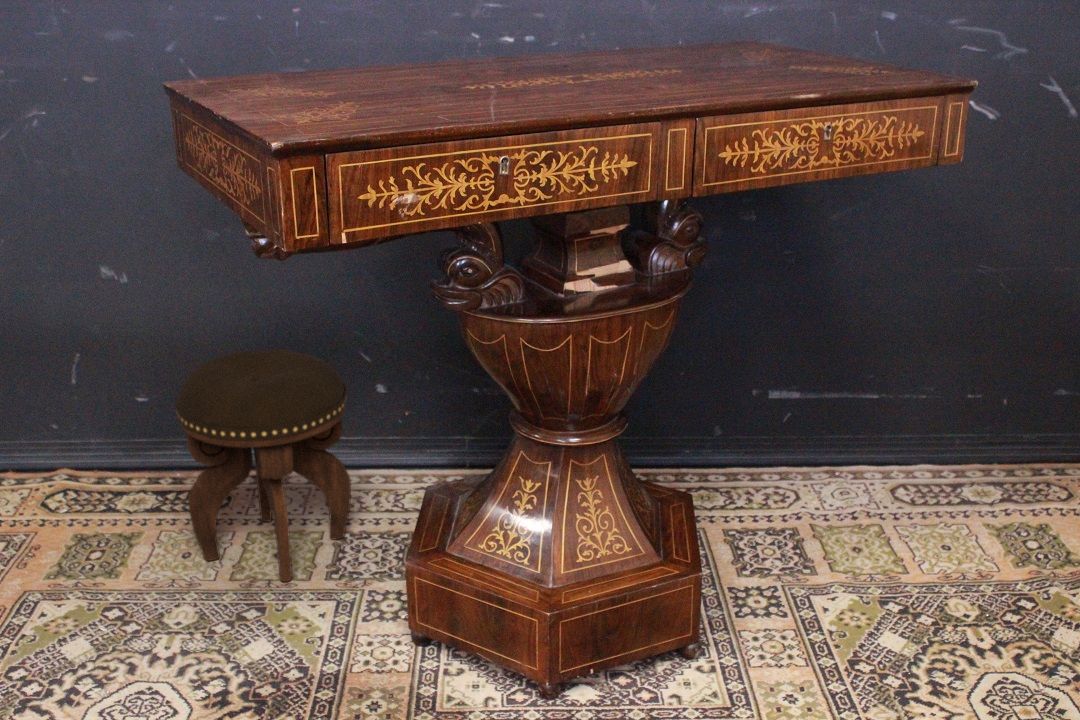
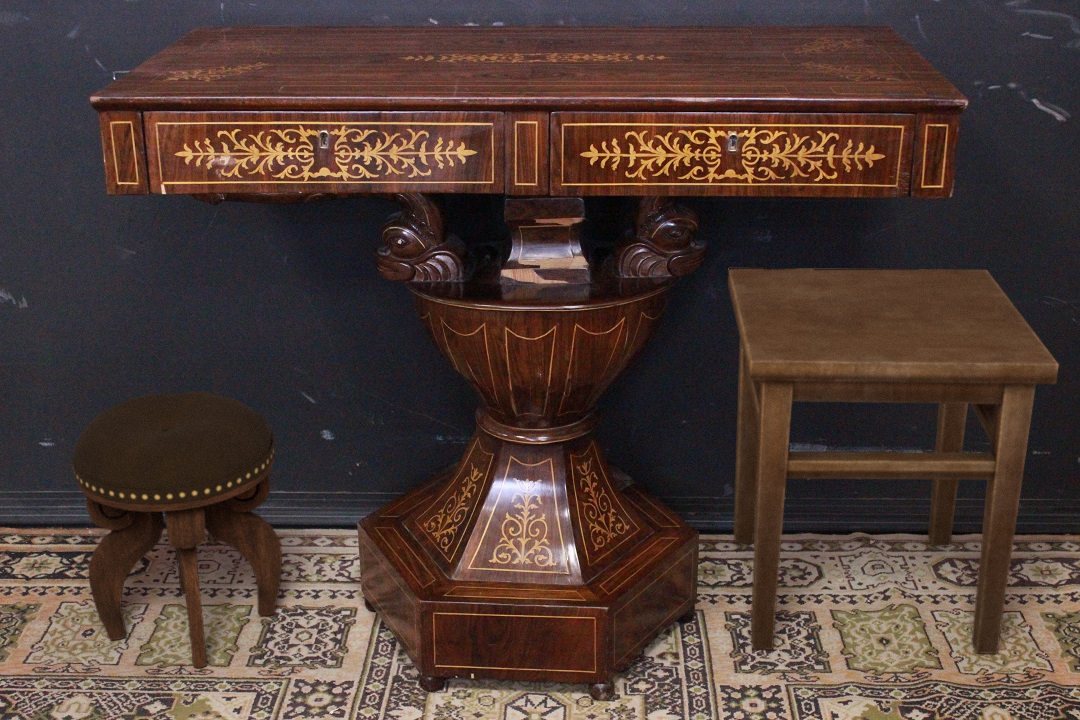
side table: none [719,243,1007,558] -> present [728,268,1058,654]

